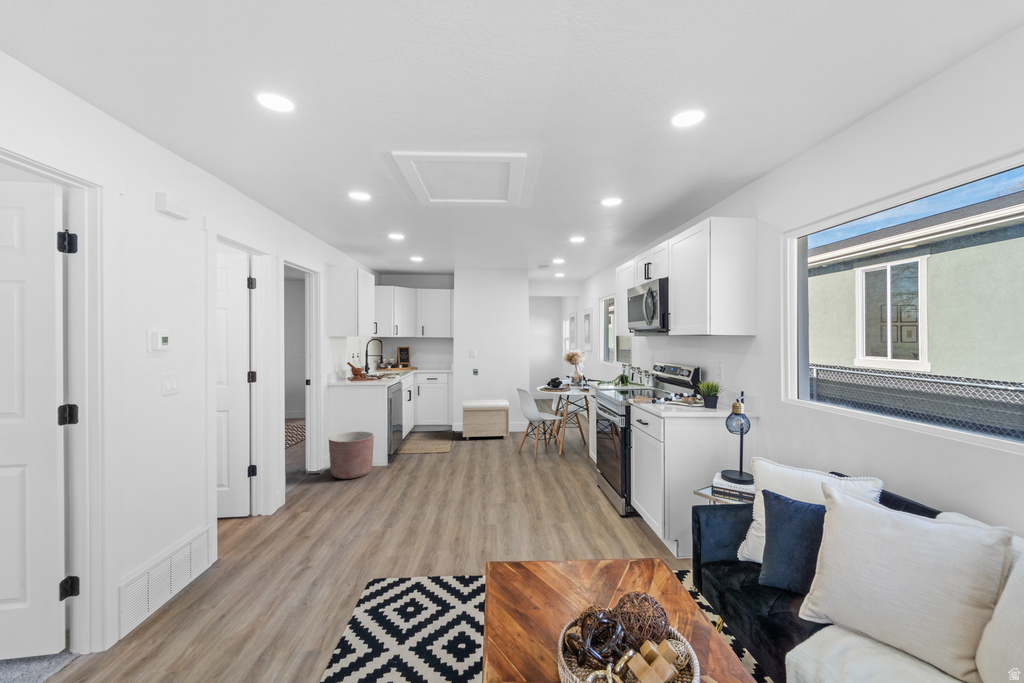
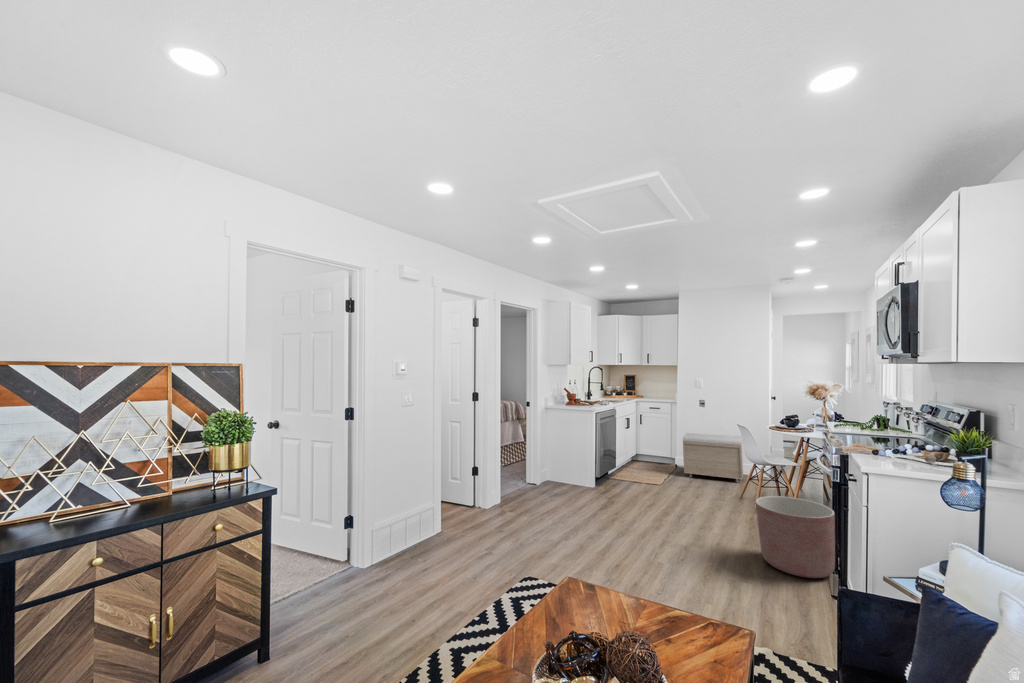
planter: present [329,431,374,479] -> present [756,496,835,578]

